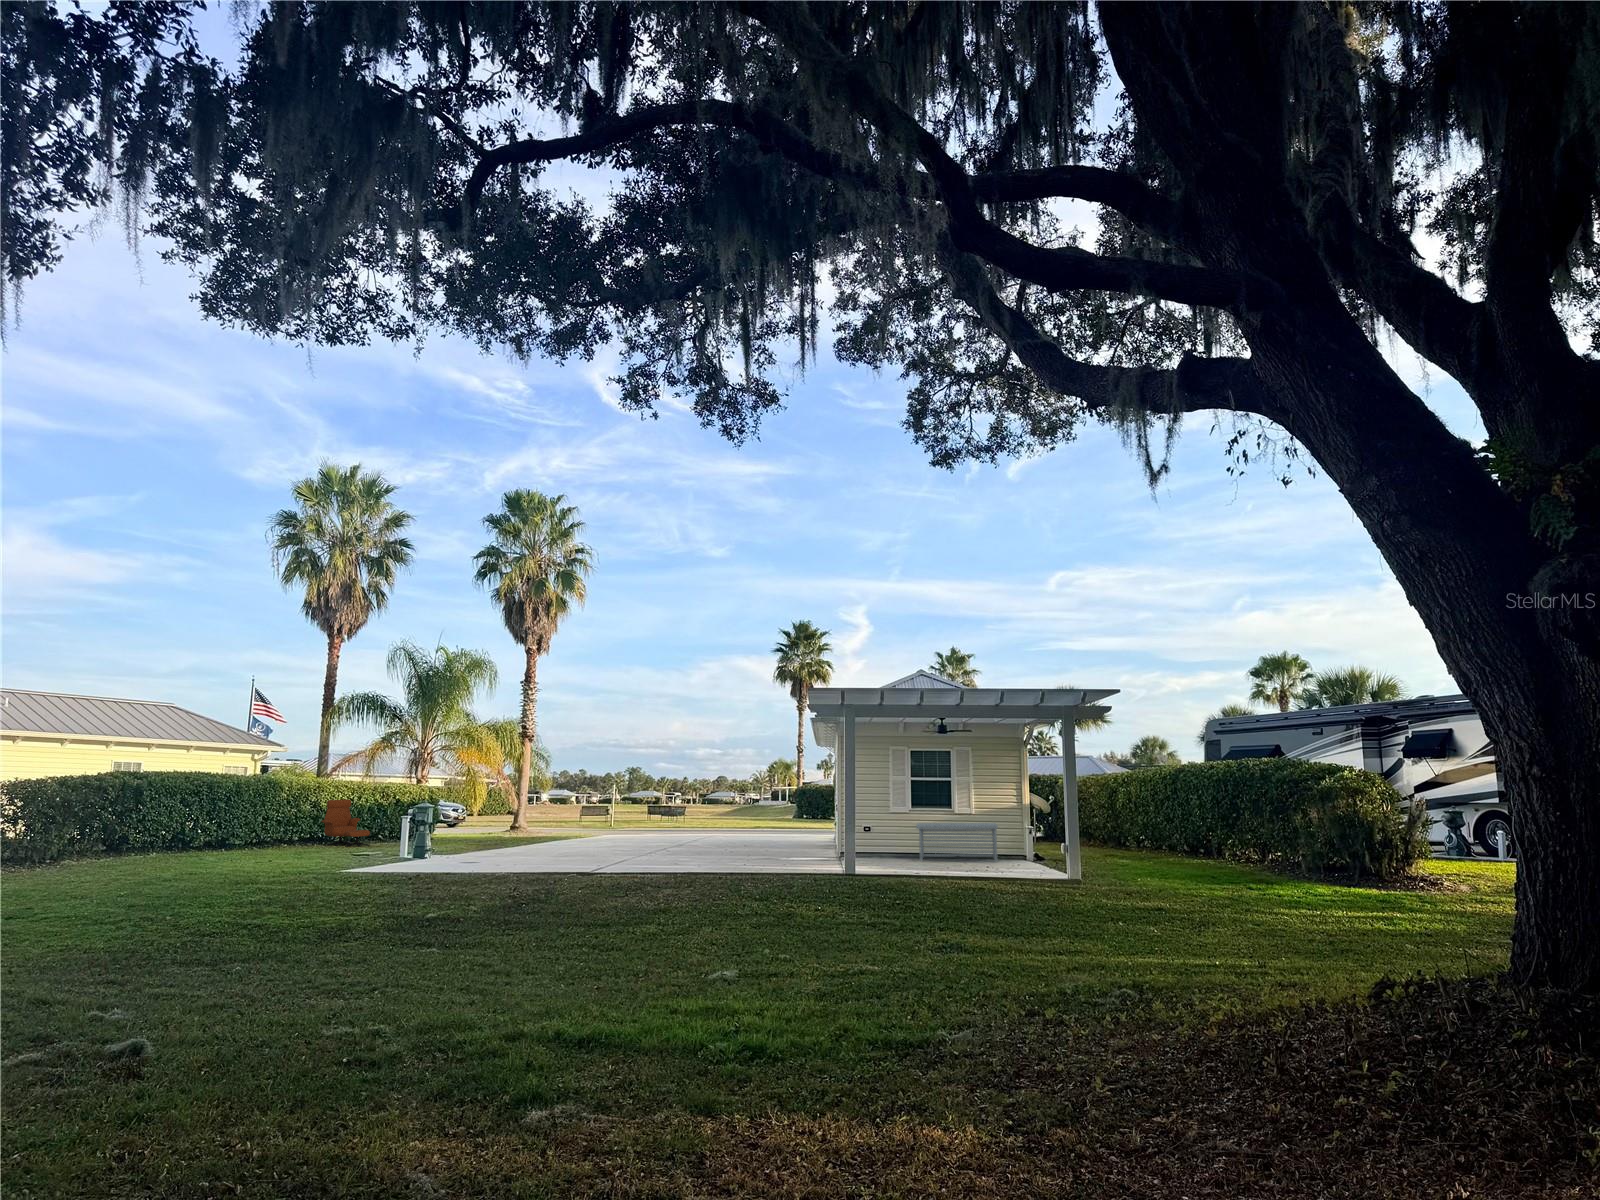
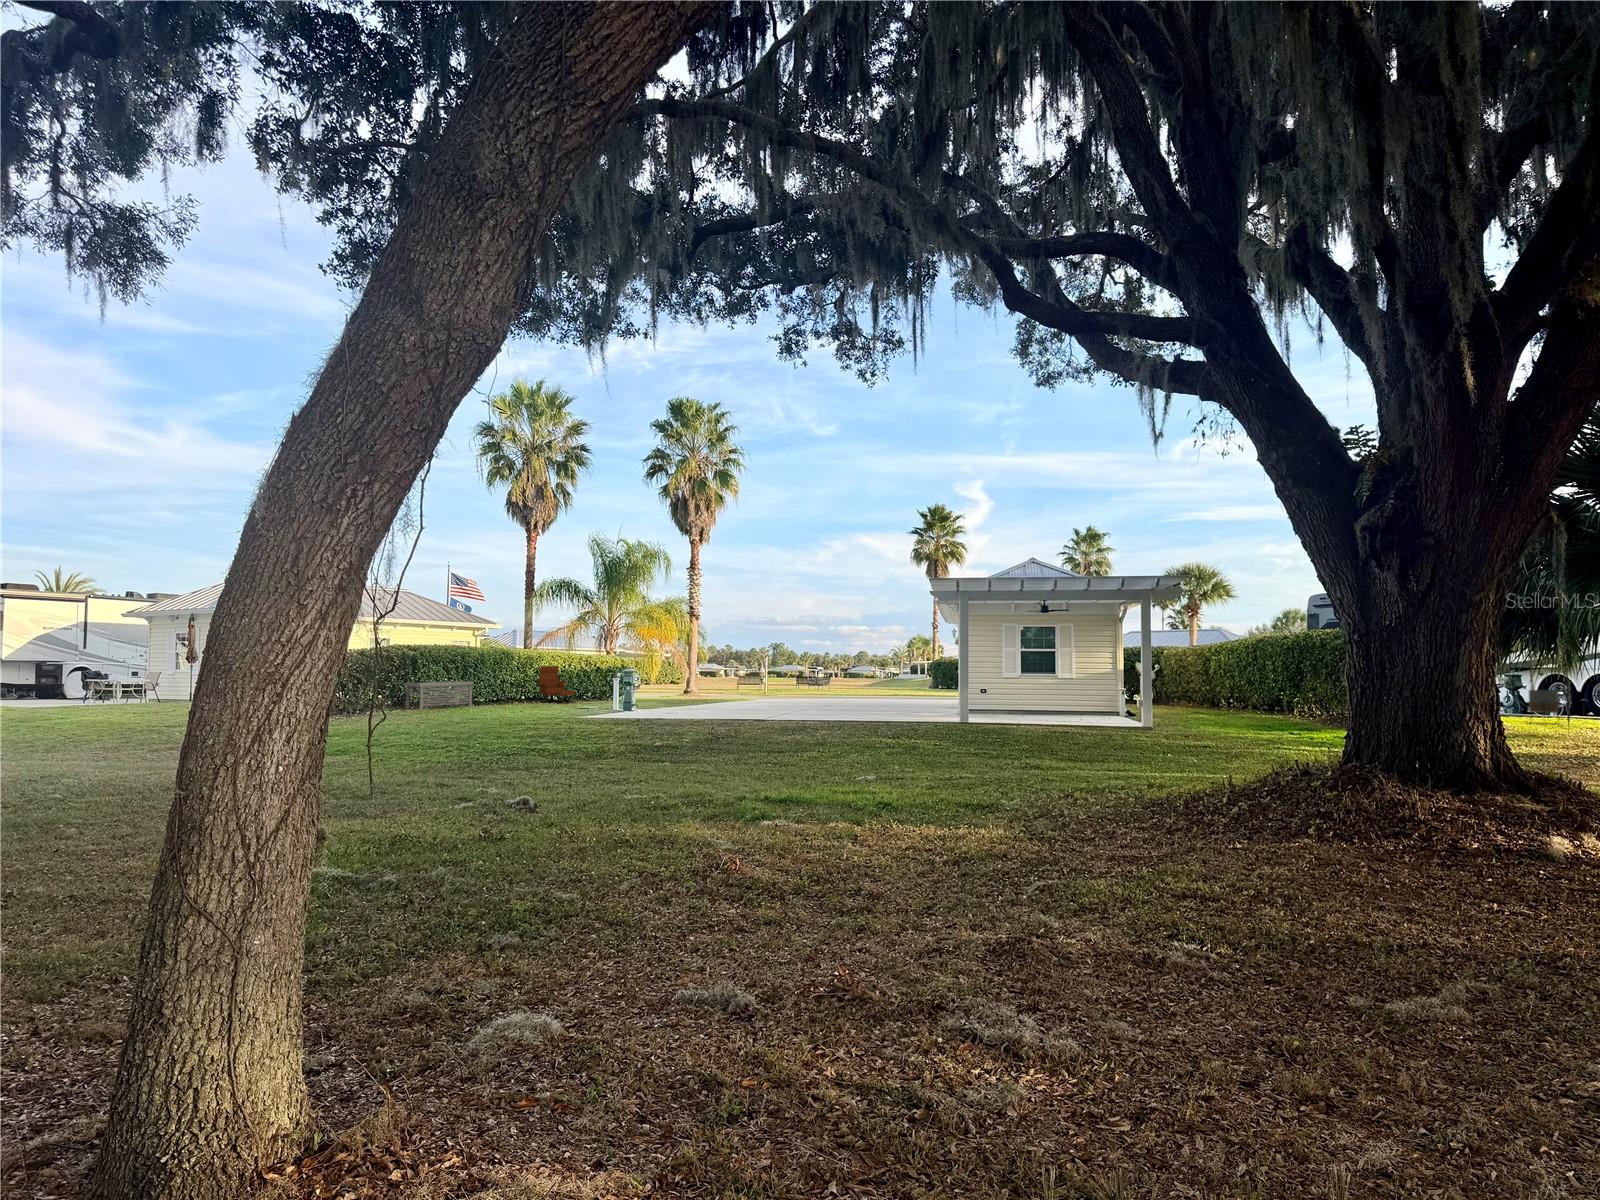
storage bench: present [916,823,998,862] -> present [404,681,473,710]
planter: none [1456,825,1490,864] -> present [1529,690,1559,715]

